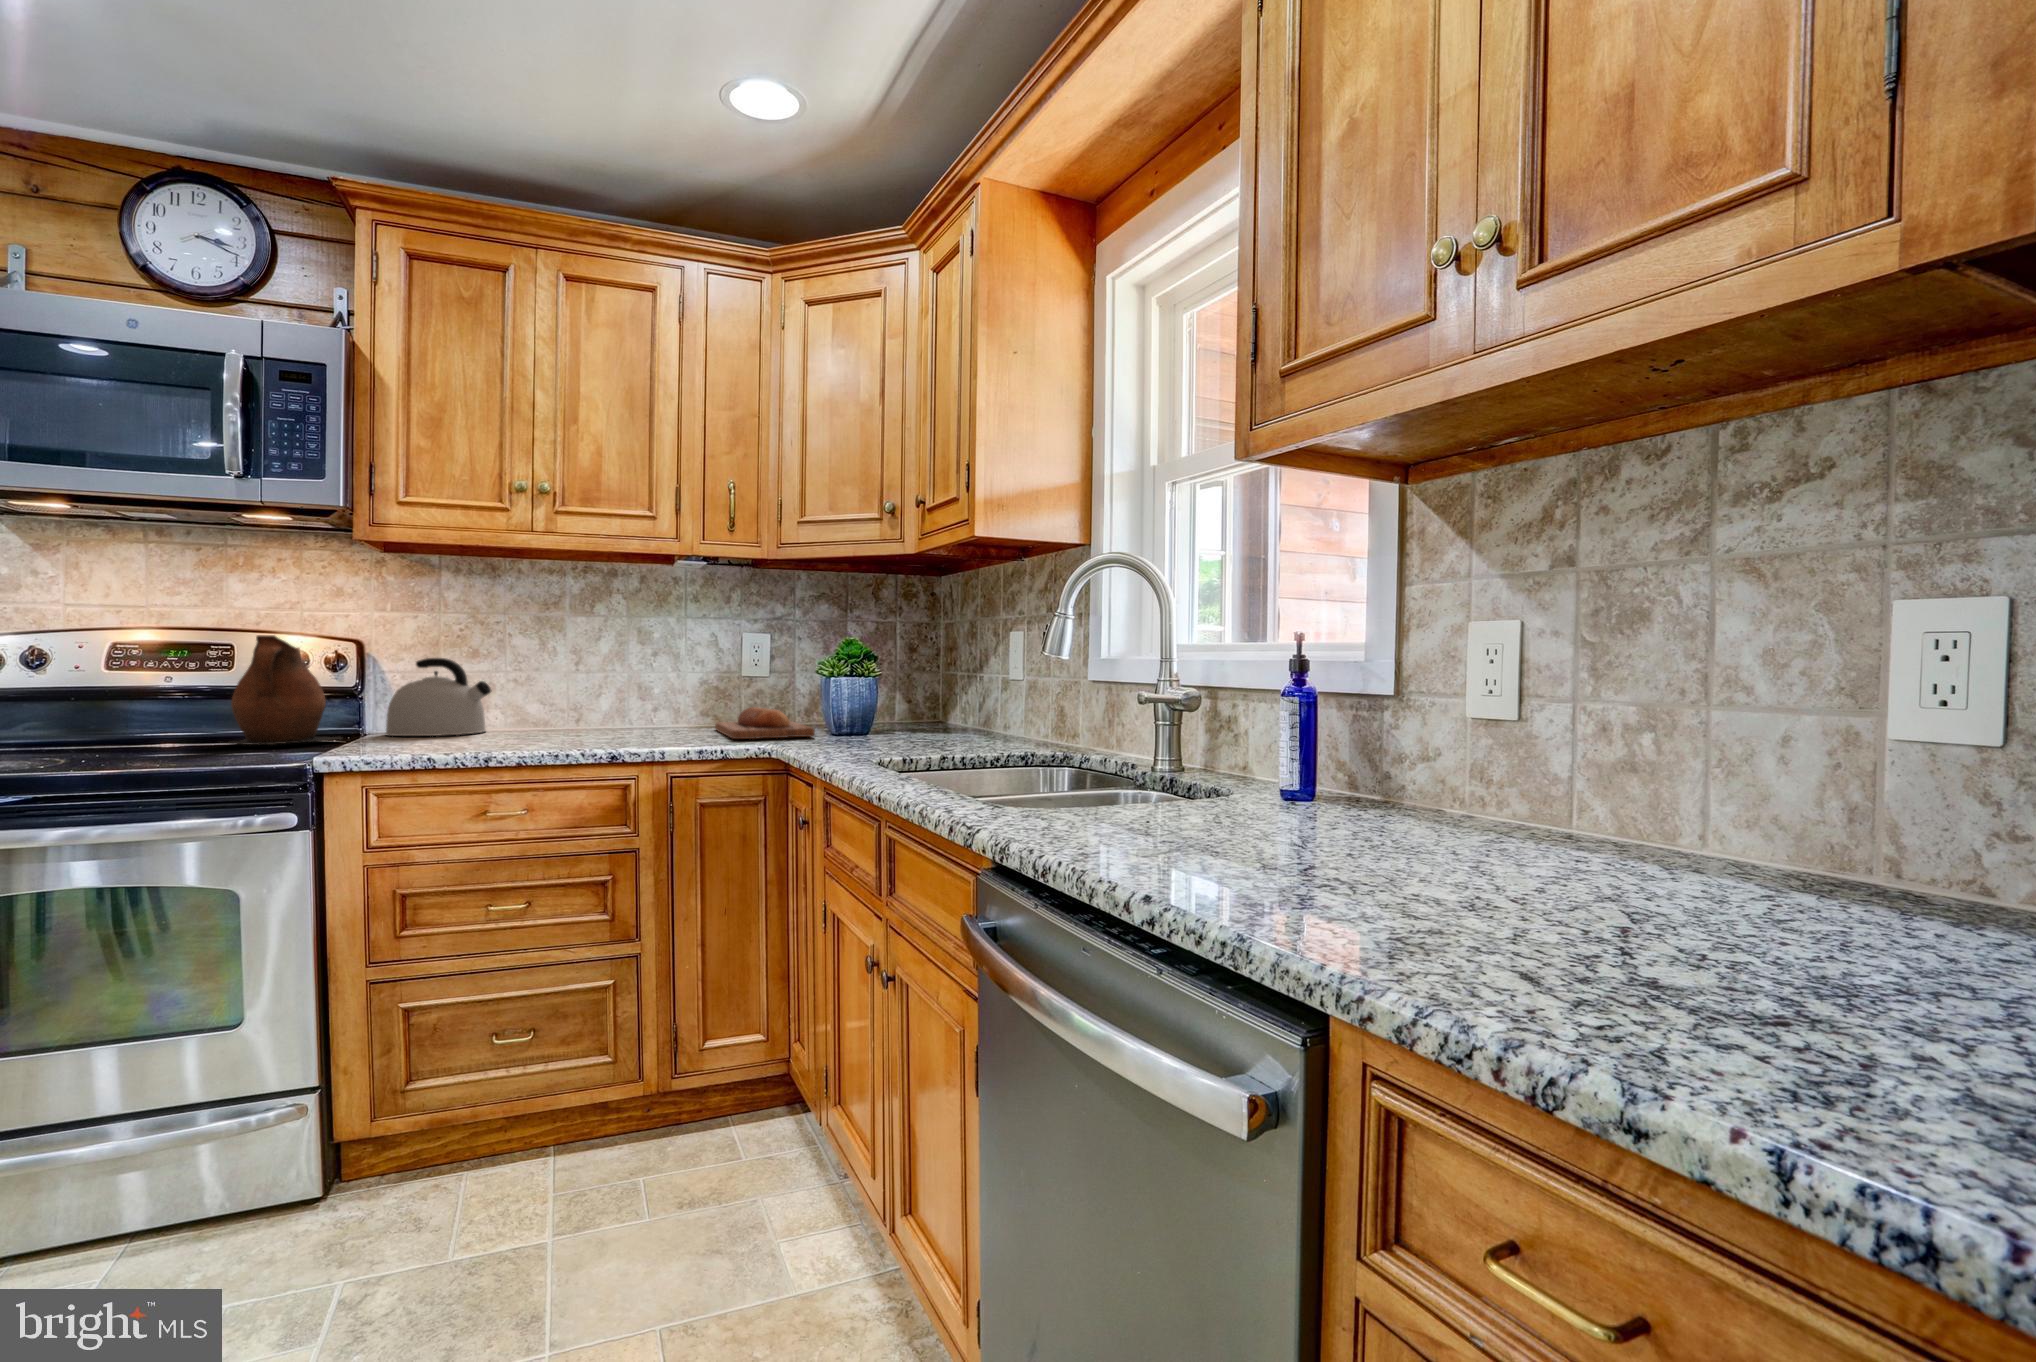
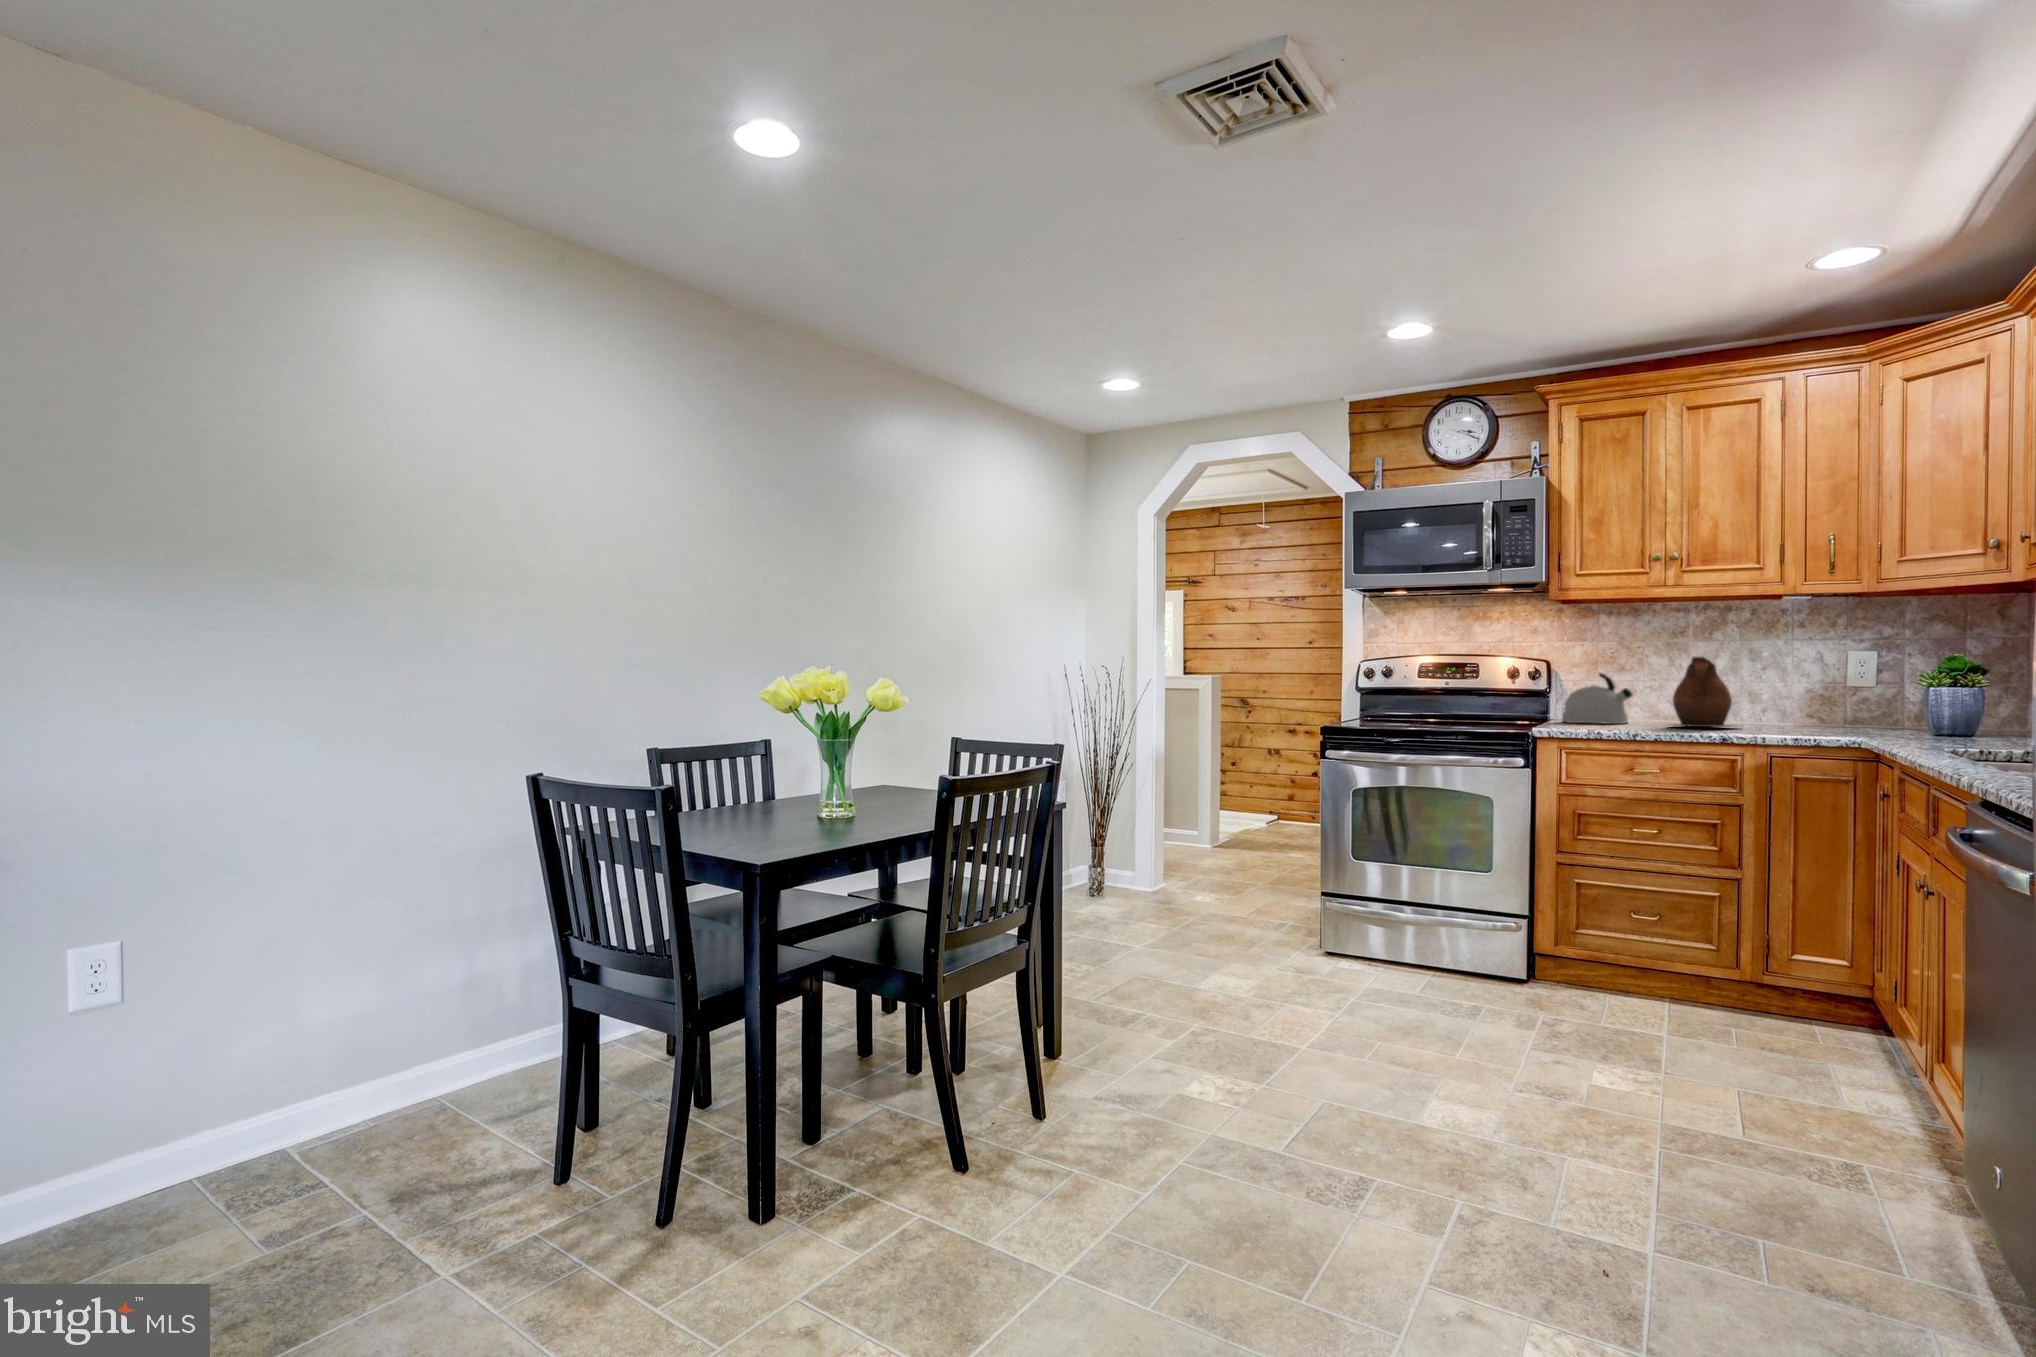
ceramic pitcher: present [228,635,341,745] -> present [1673,657,1732,727]
bread loaf: present [715,707,815,739] -> none [1817,713,1910,736]

